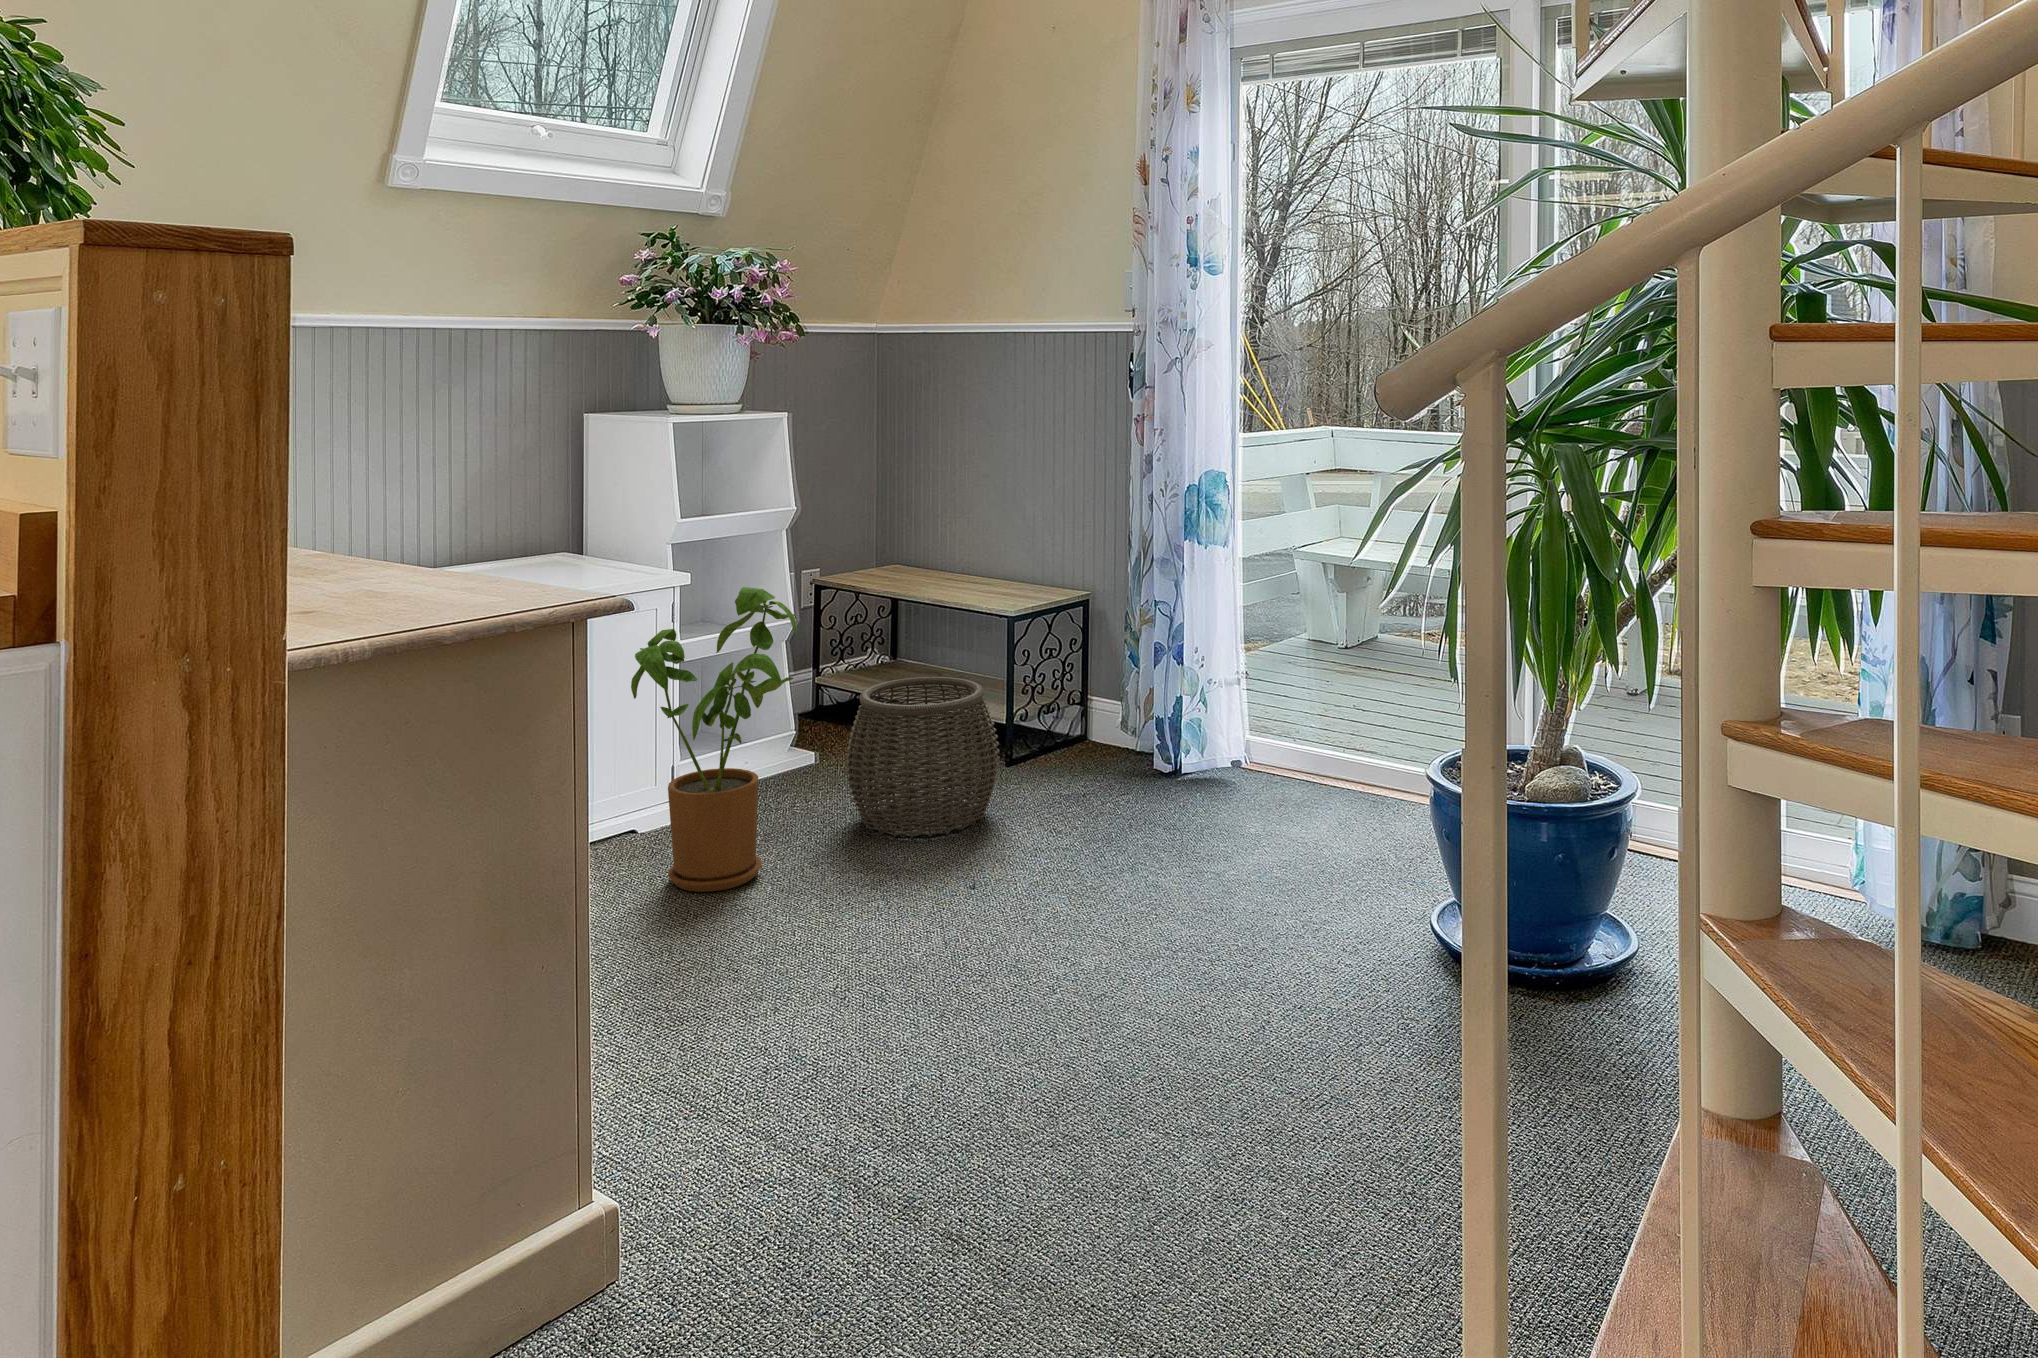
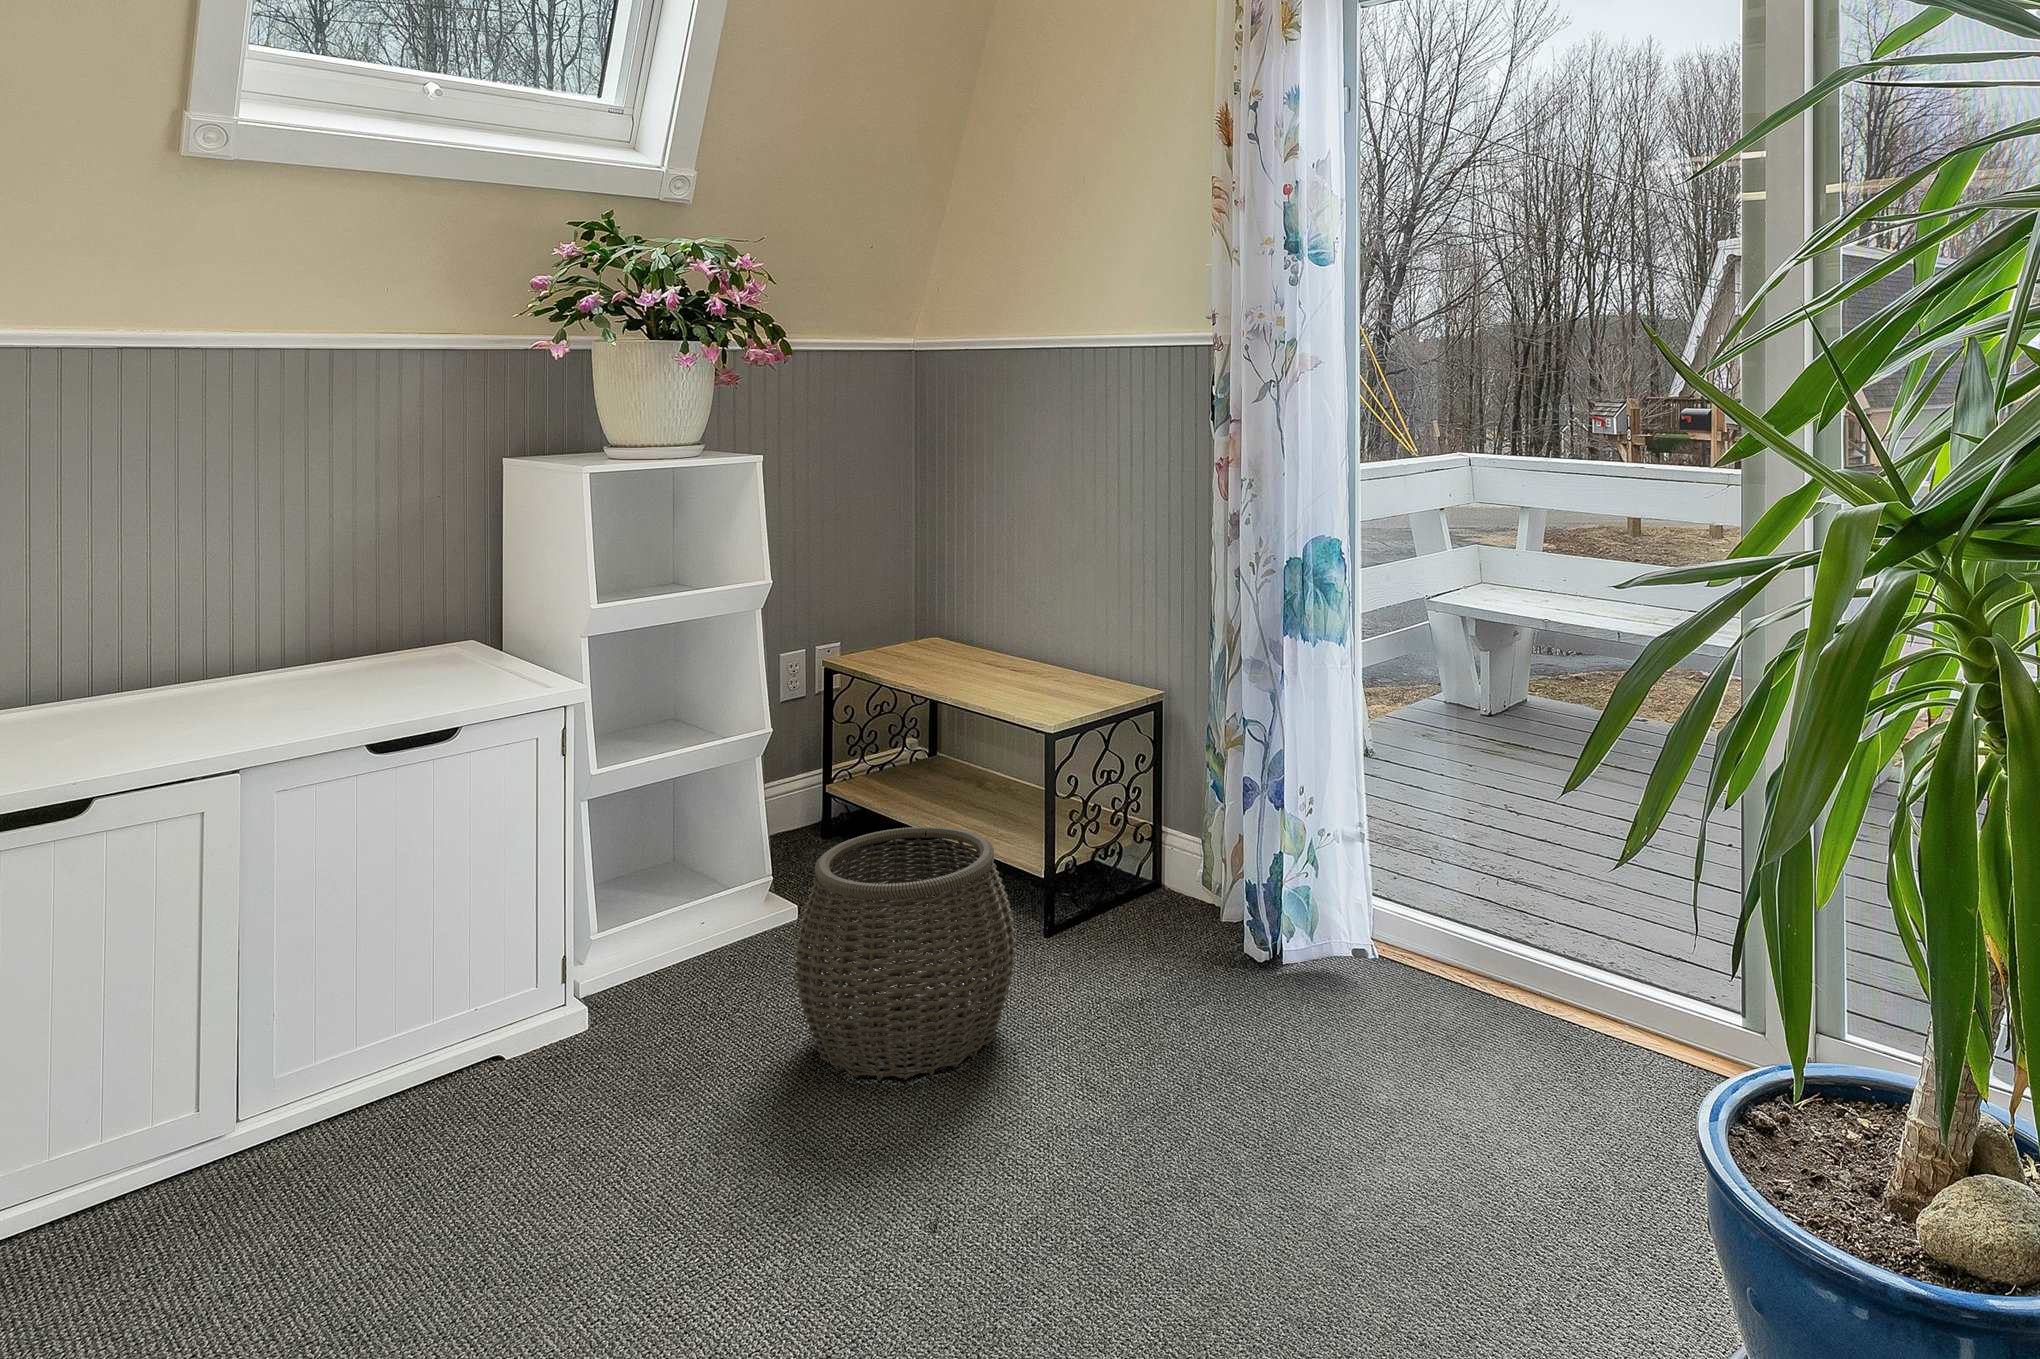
house plant: present [631,587,797,892] -> none [445,717,709,1195]

